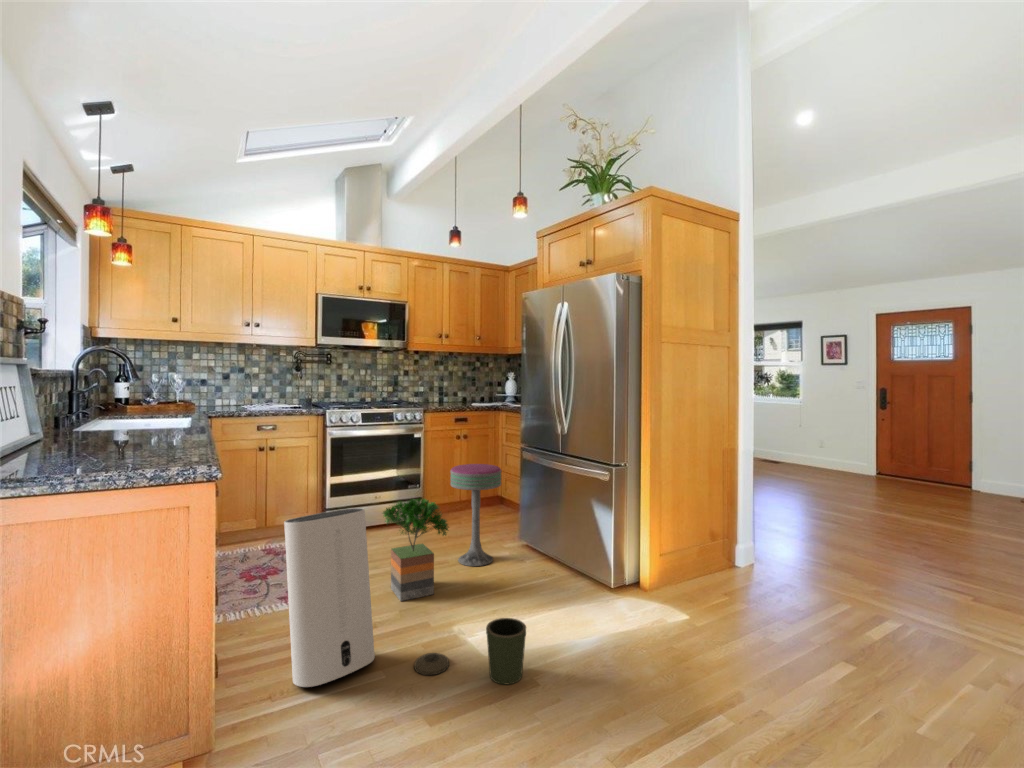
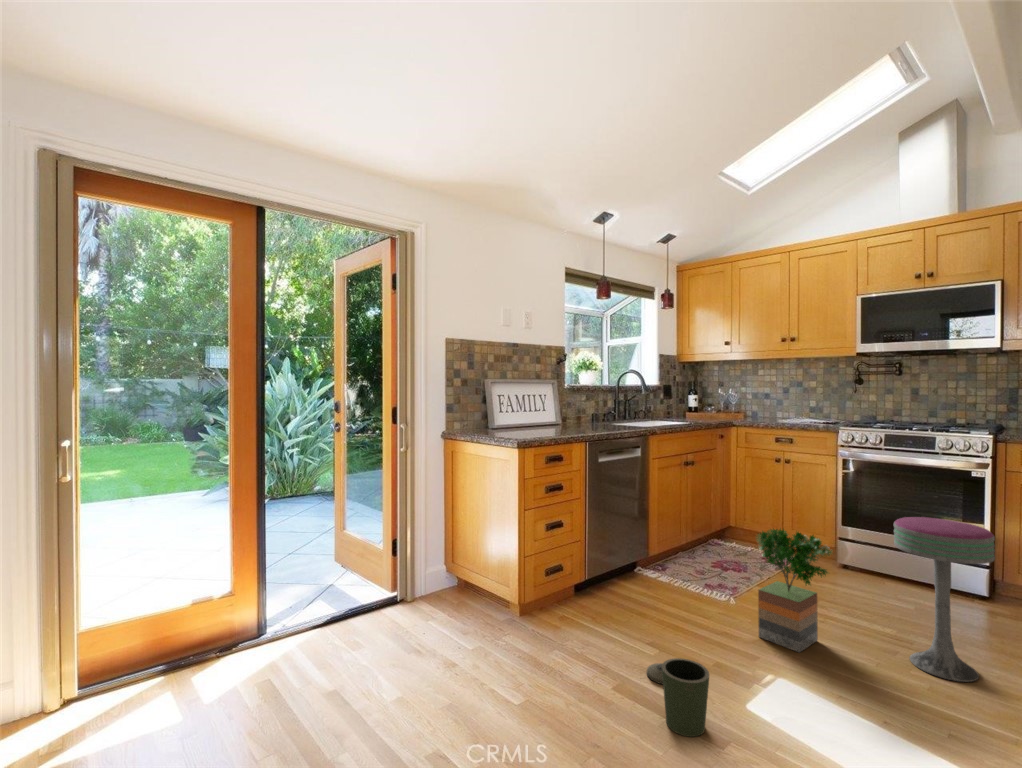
air purifier: present [284,508,375,687] -> none [588,499,661,641]

